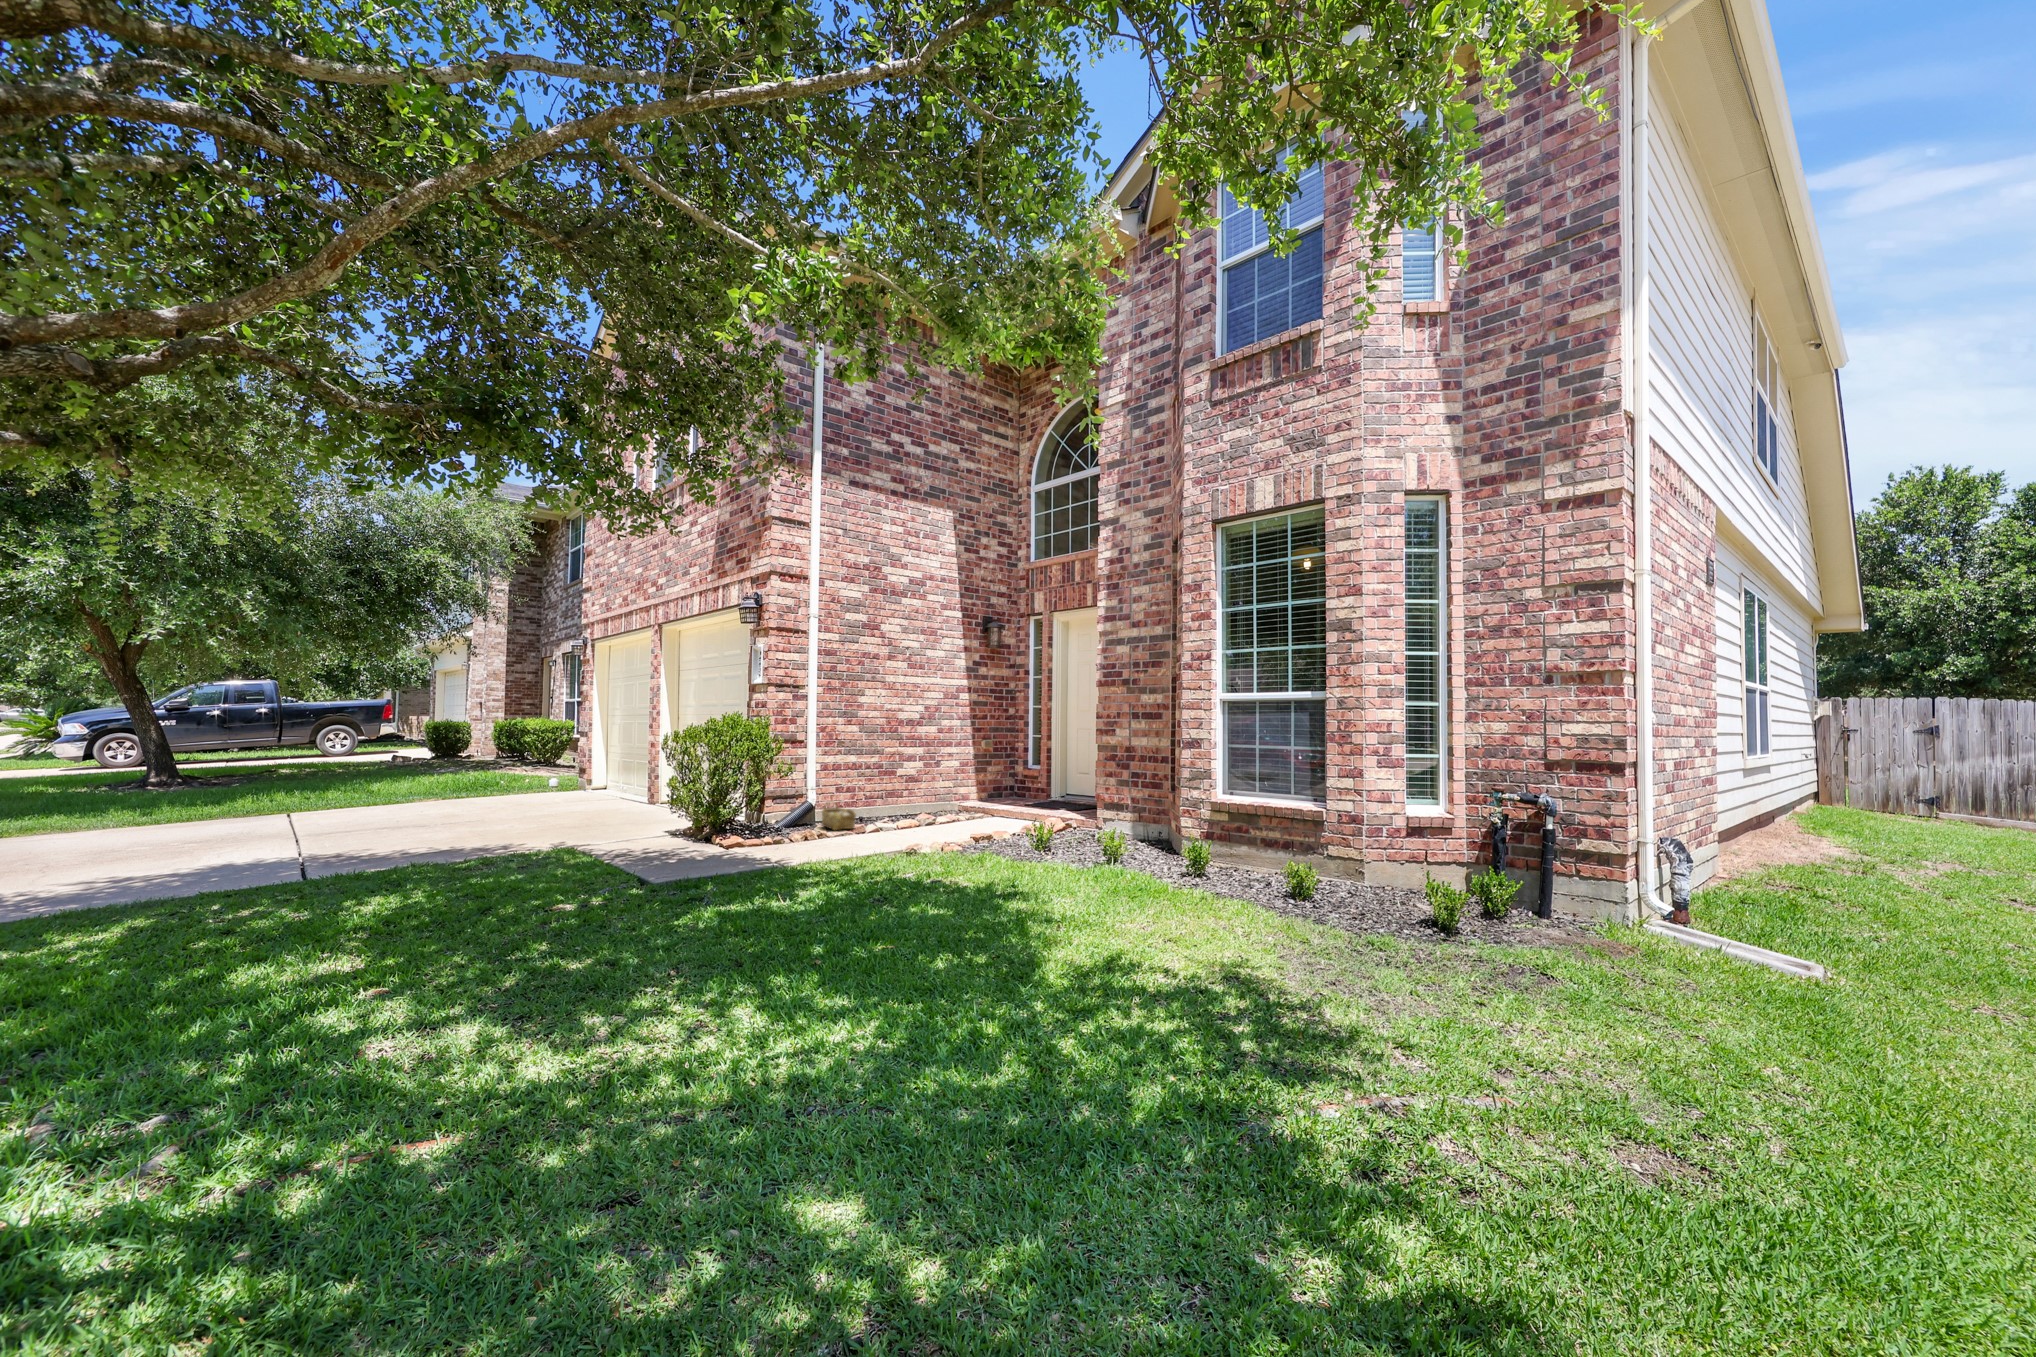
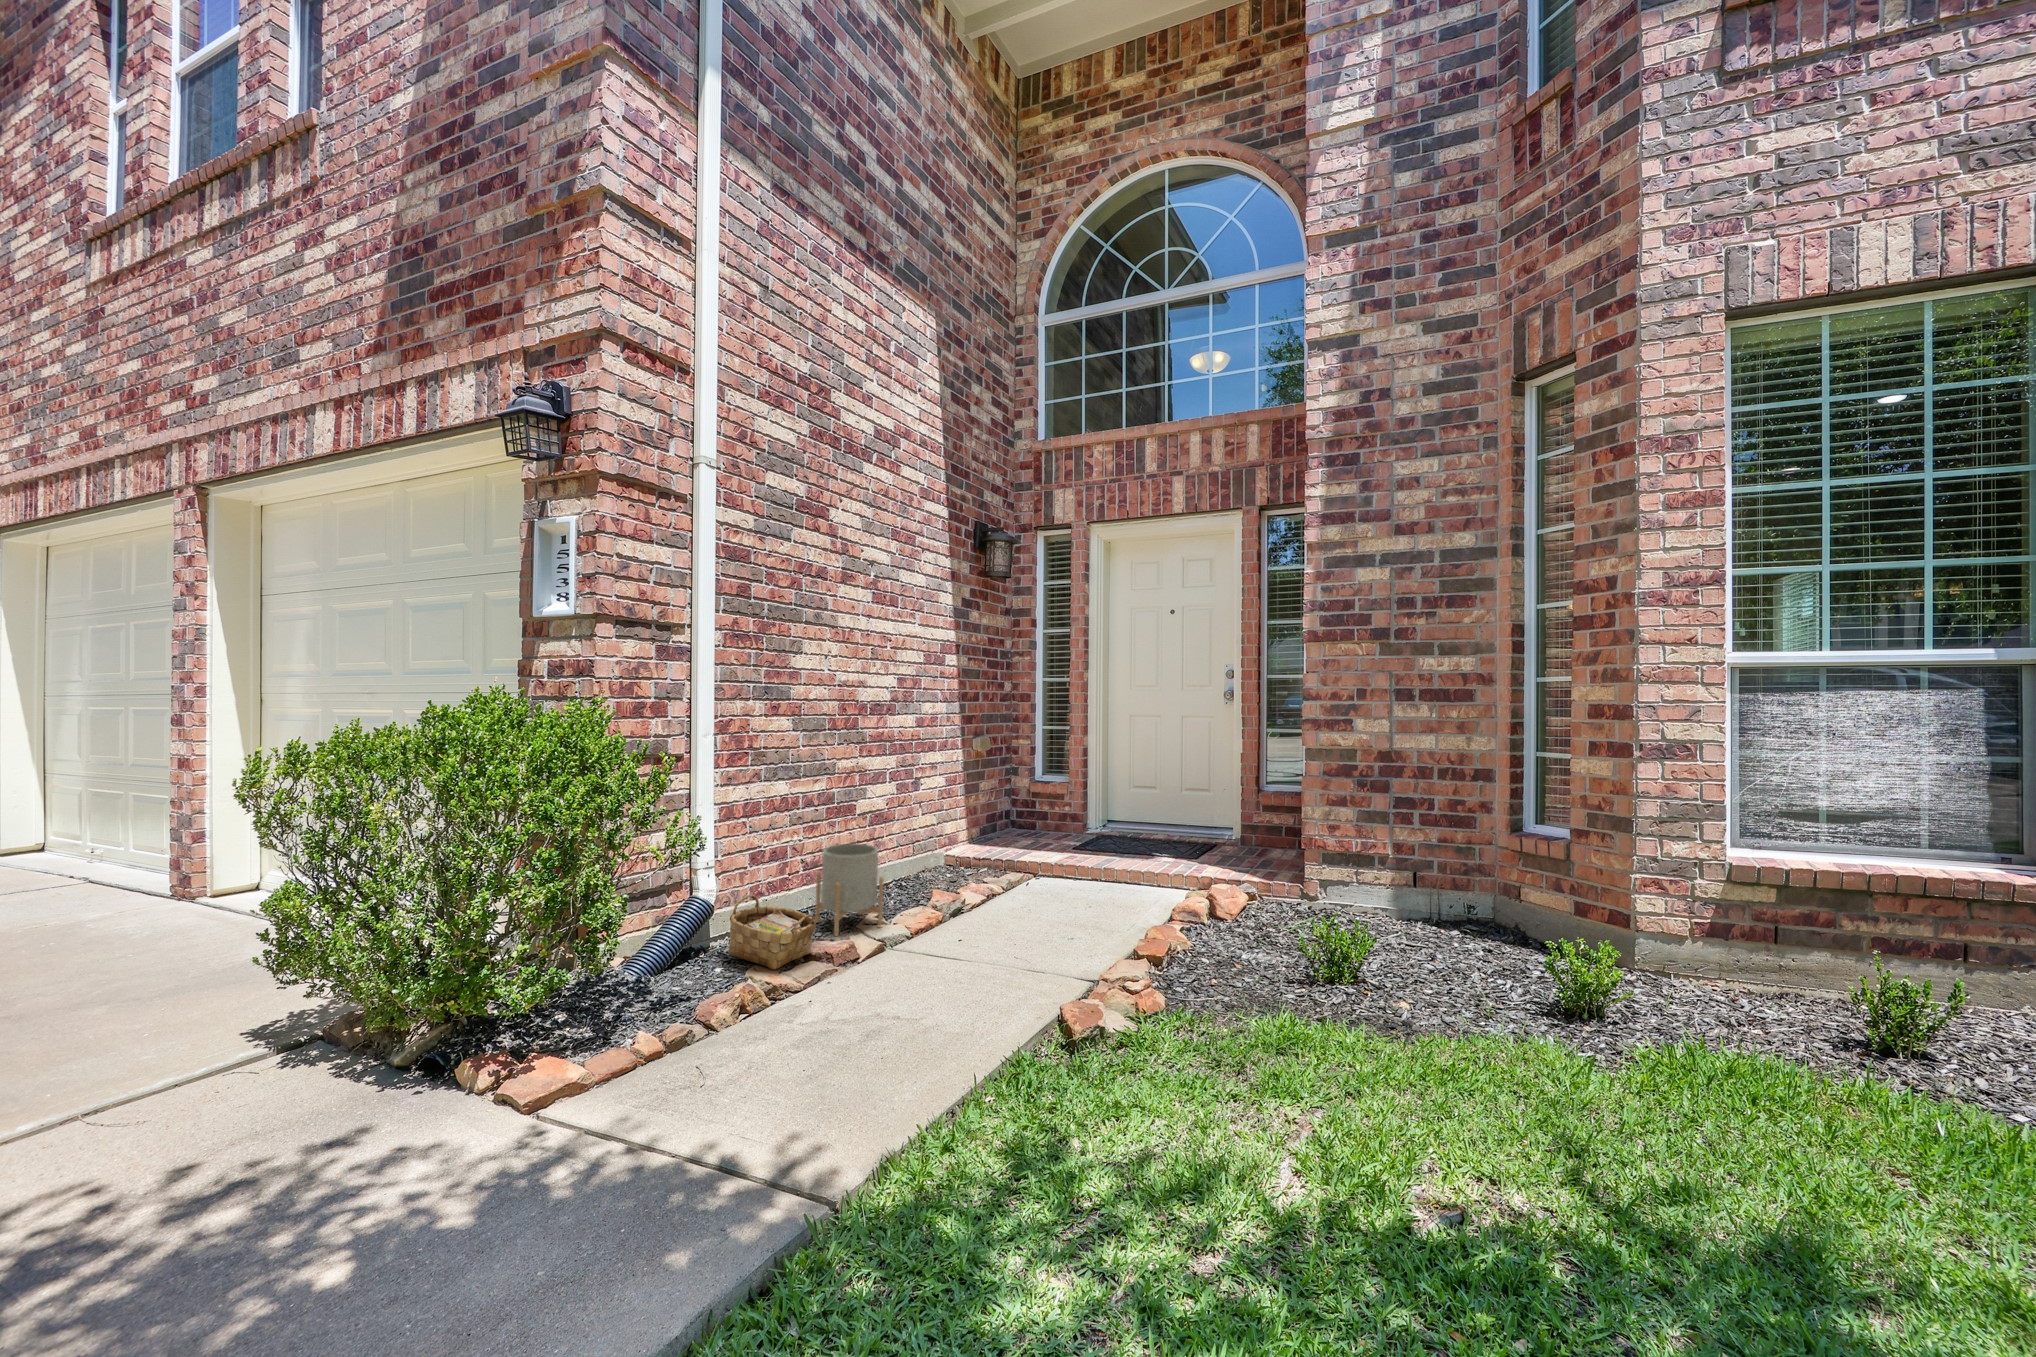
planter: none [870,786,897,826] -> present [815,843,884,936]

